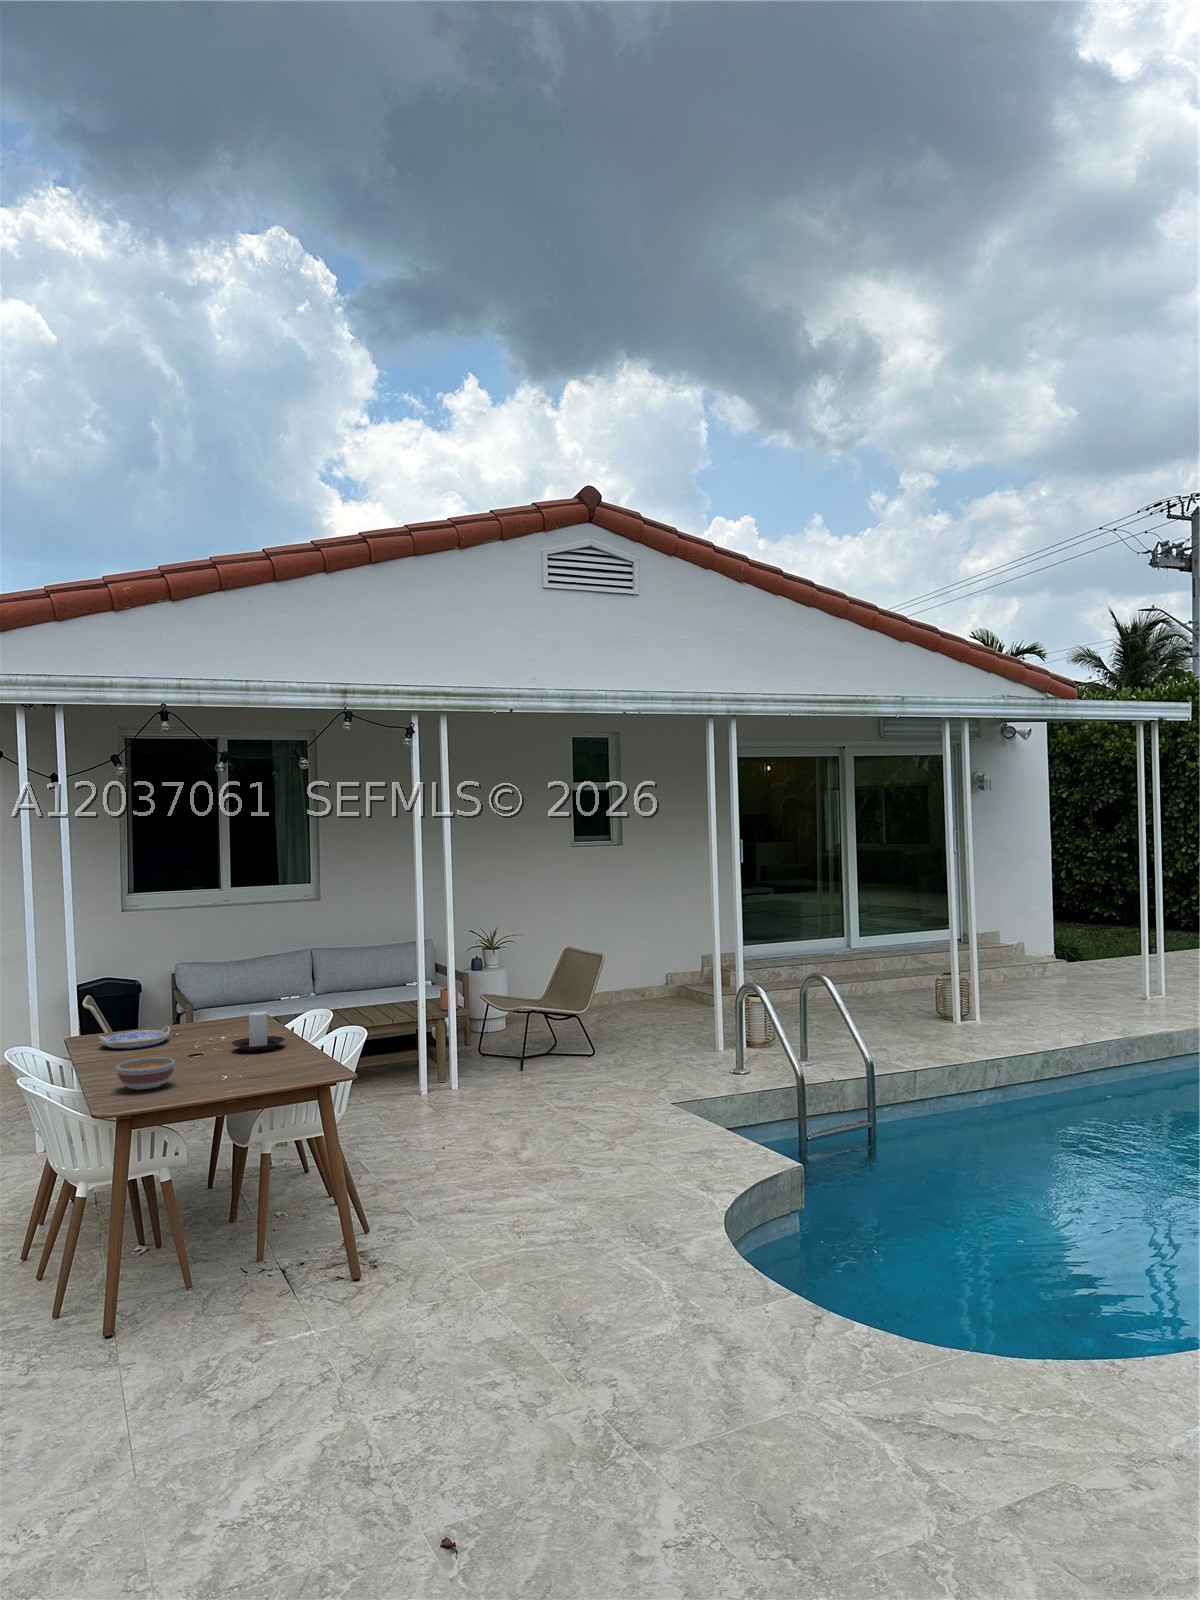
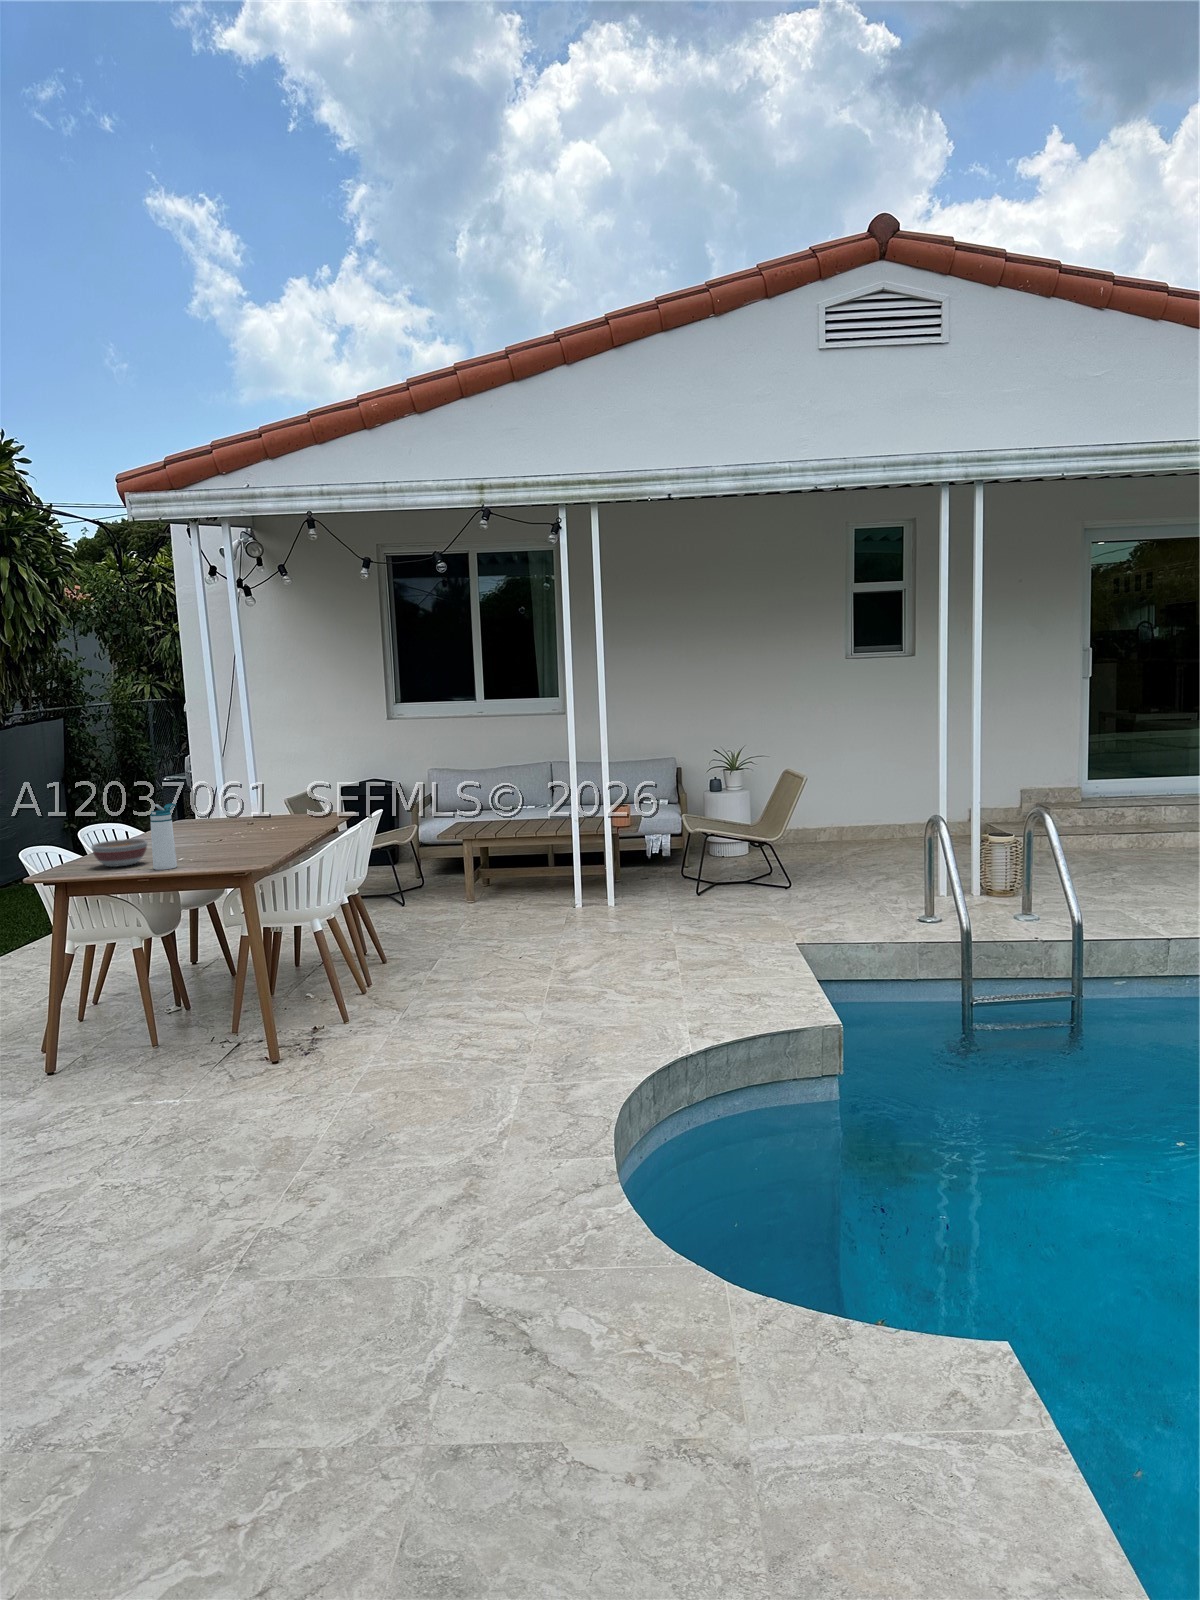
candle holder: present [232,1012,285,1052] -> none [257,805,309,844]
water bottle: none [202,1016,226,1087] -> present [150,803,177,870]
serving tray: present [99,1026,170,1049] -> none [186,817,254,834]

